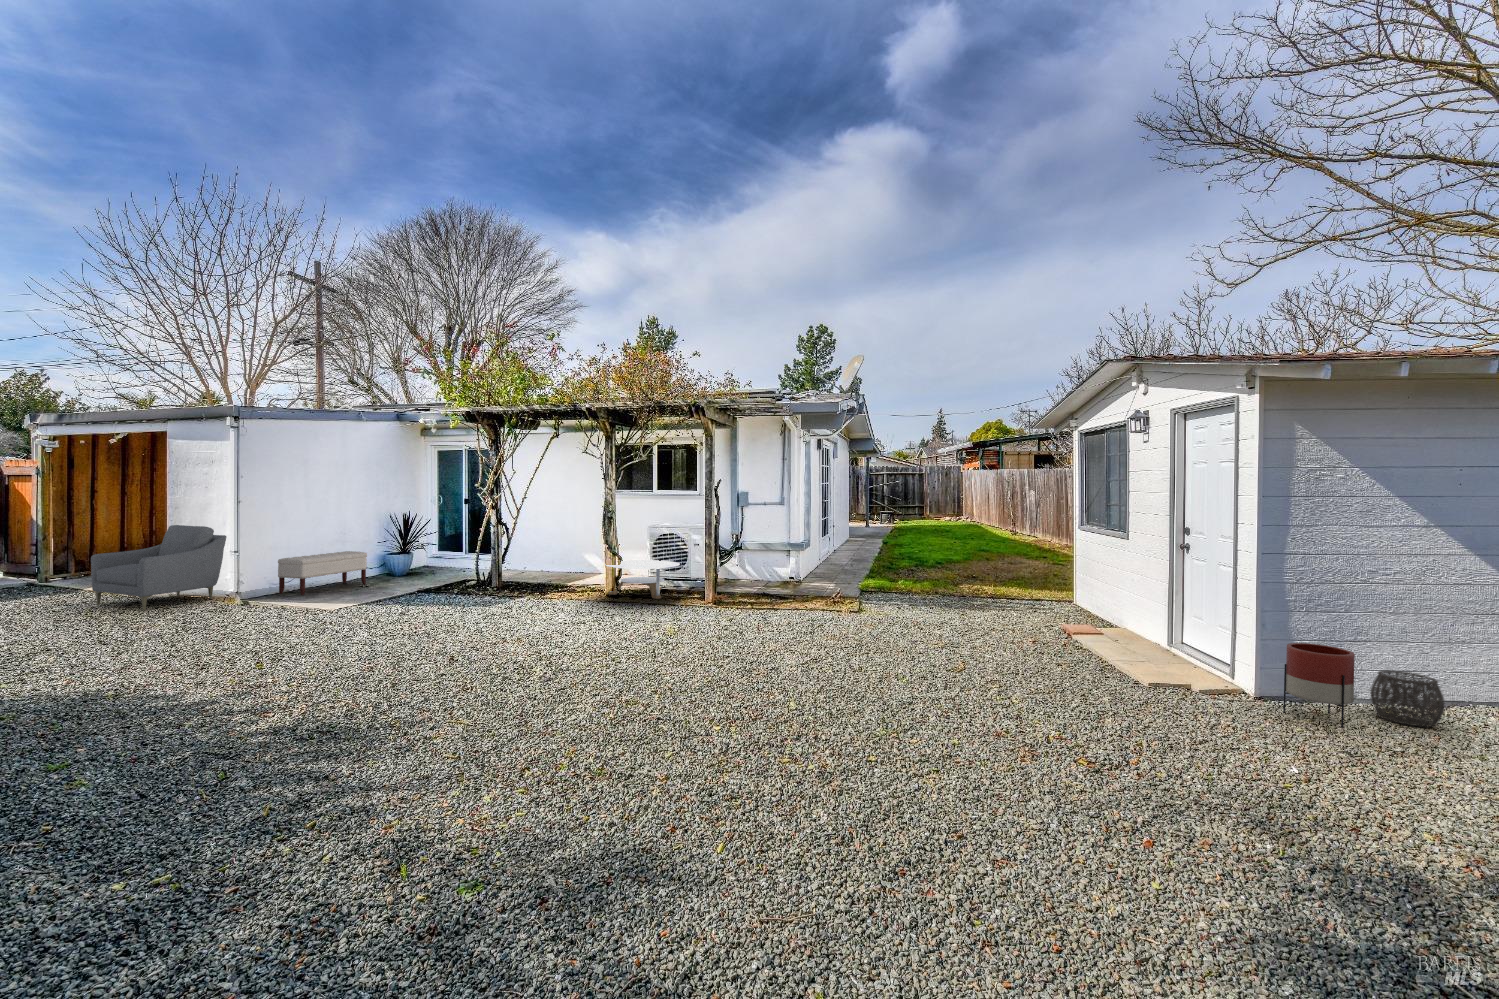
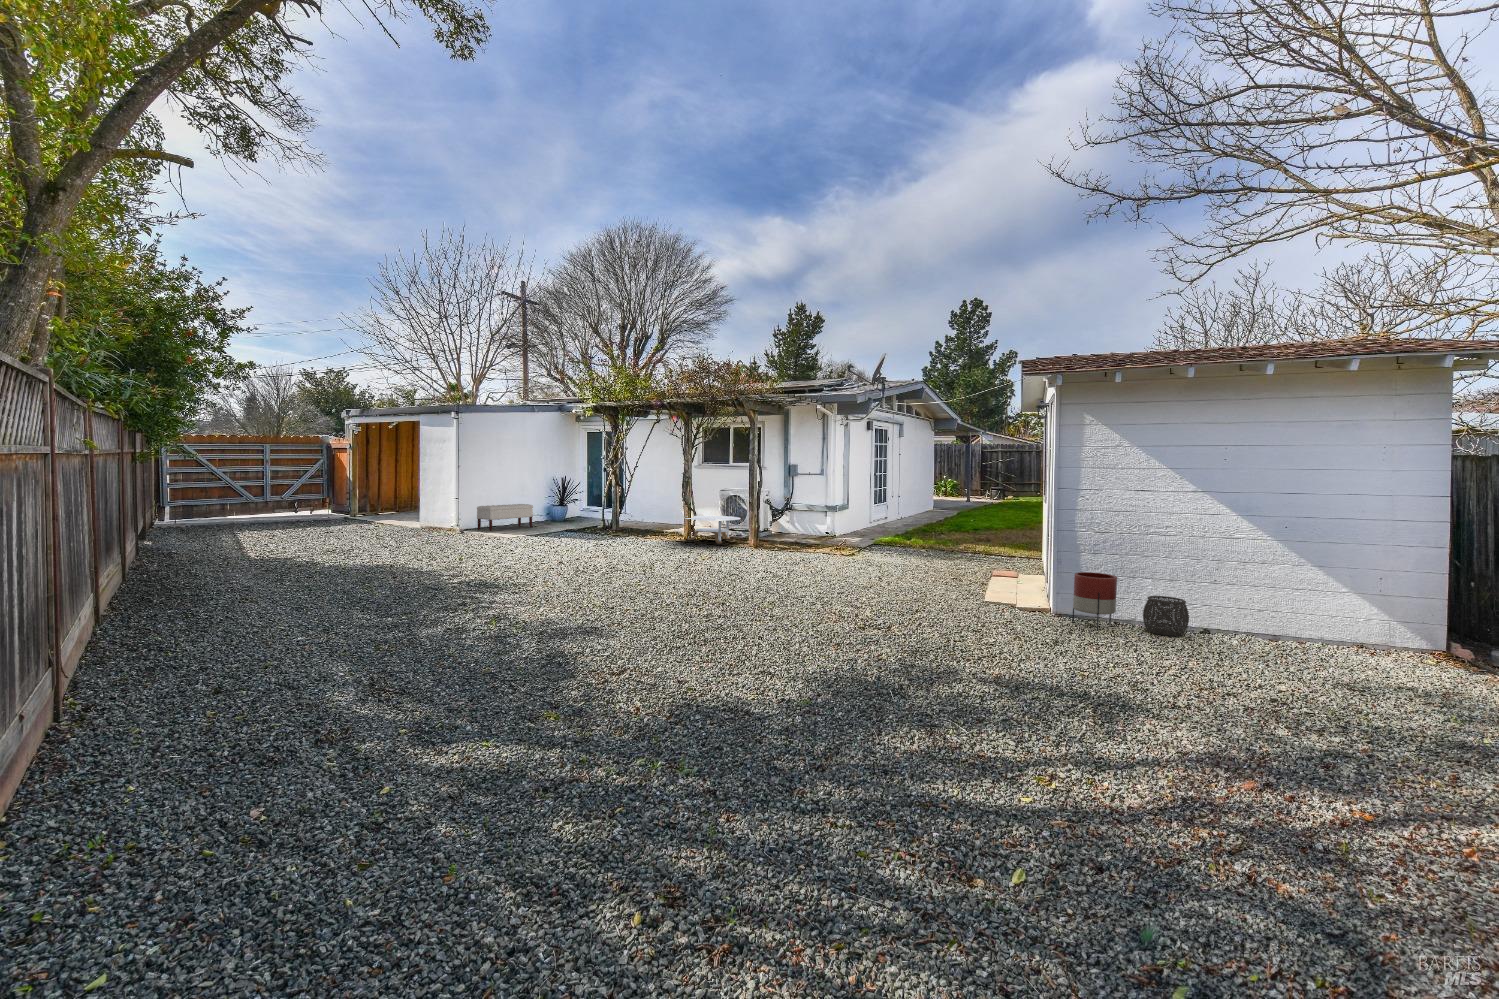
chair: present [91,525,226,610] -> none [376,482,448,534]

